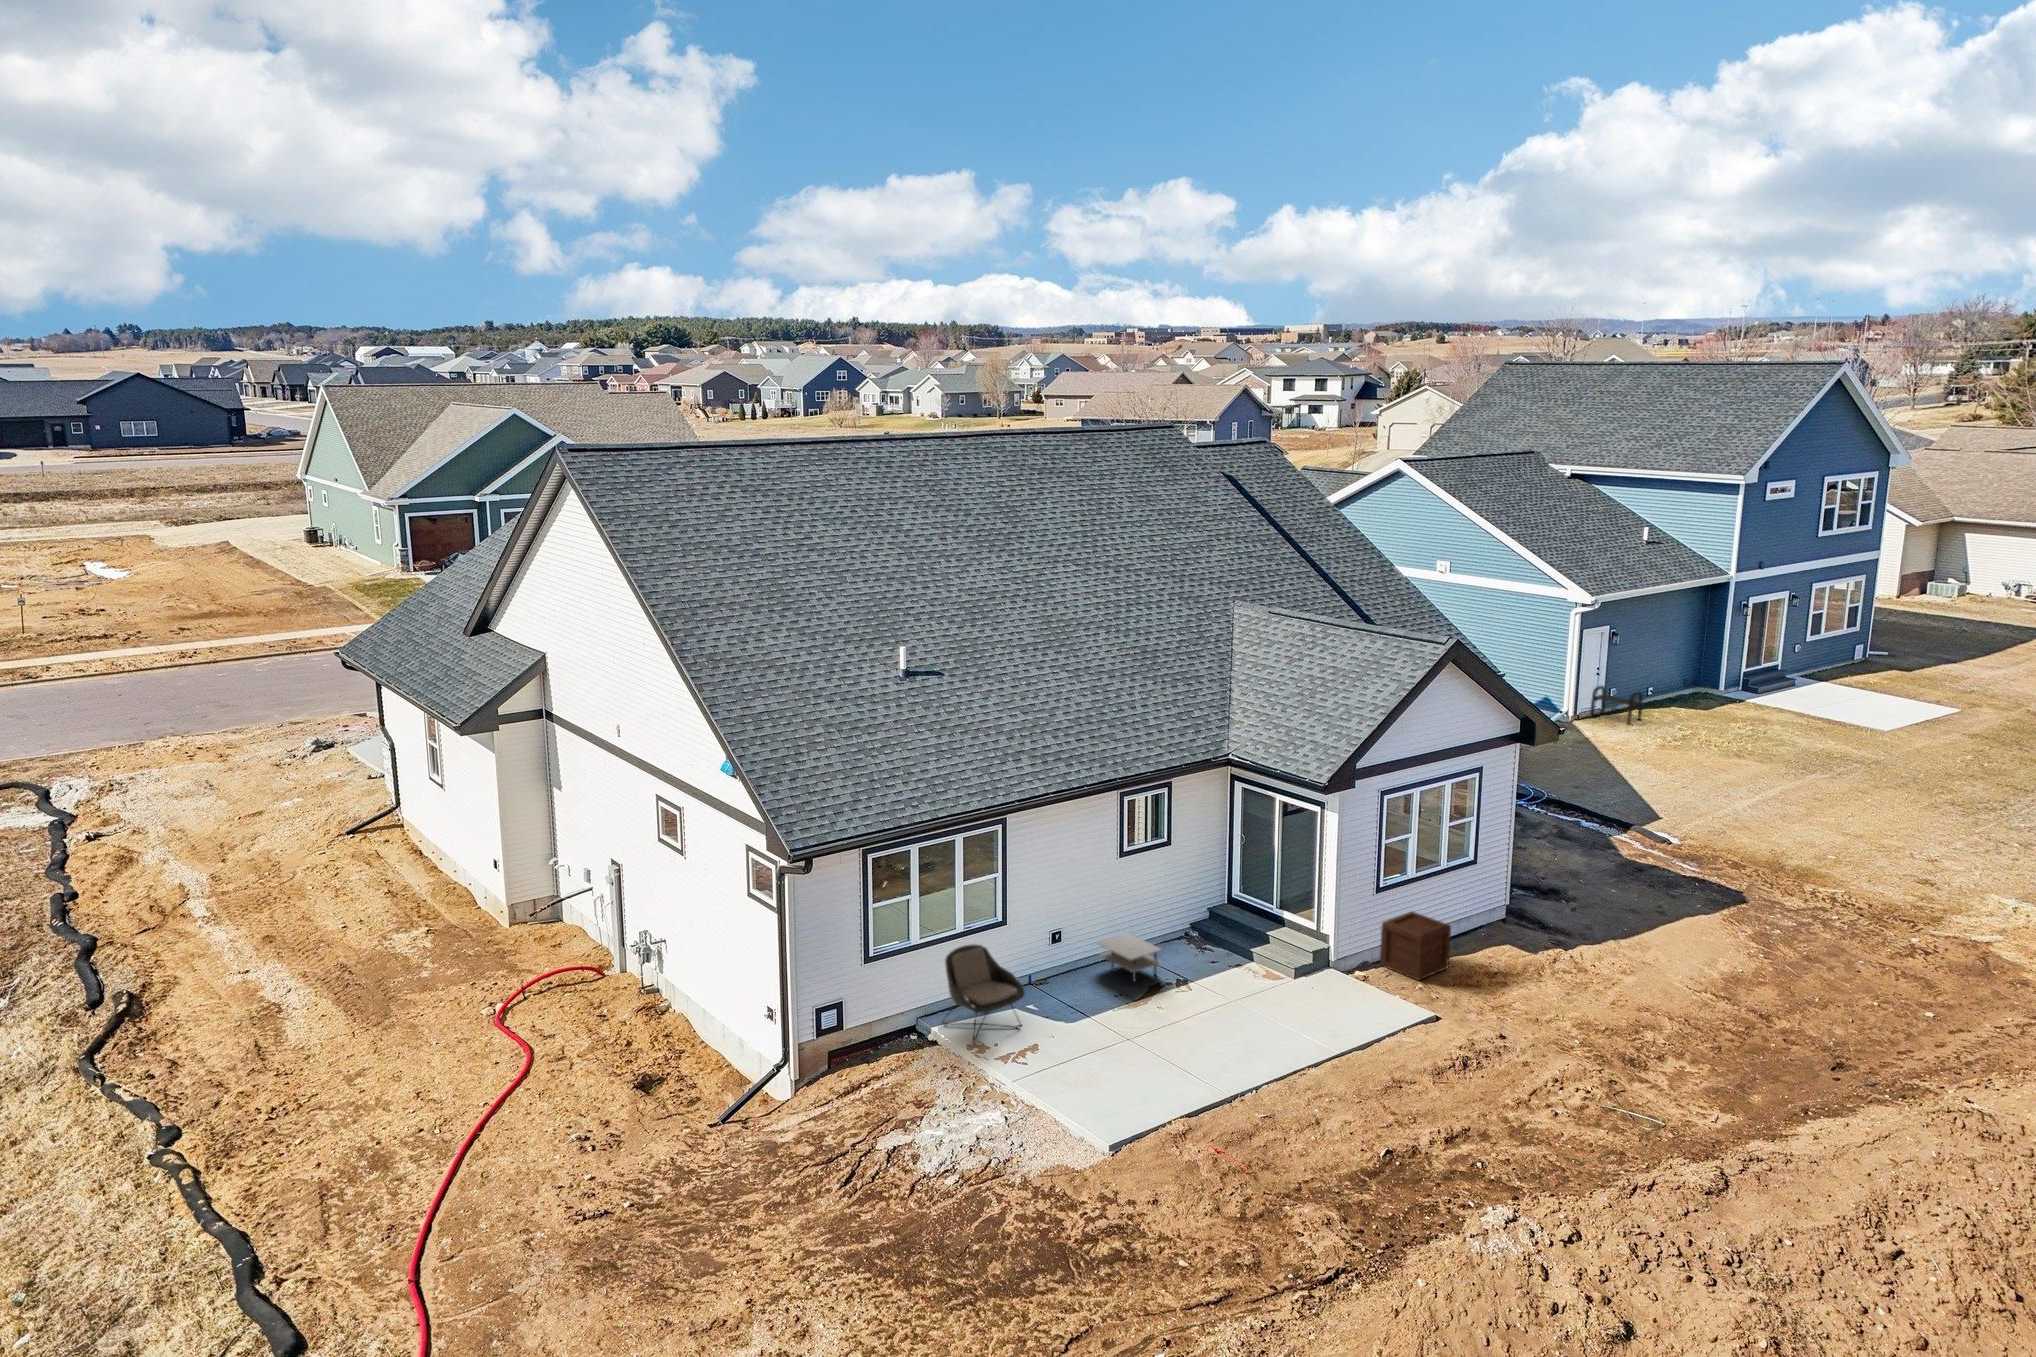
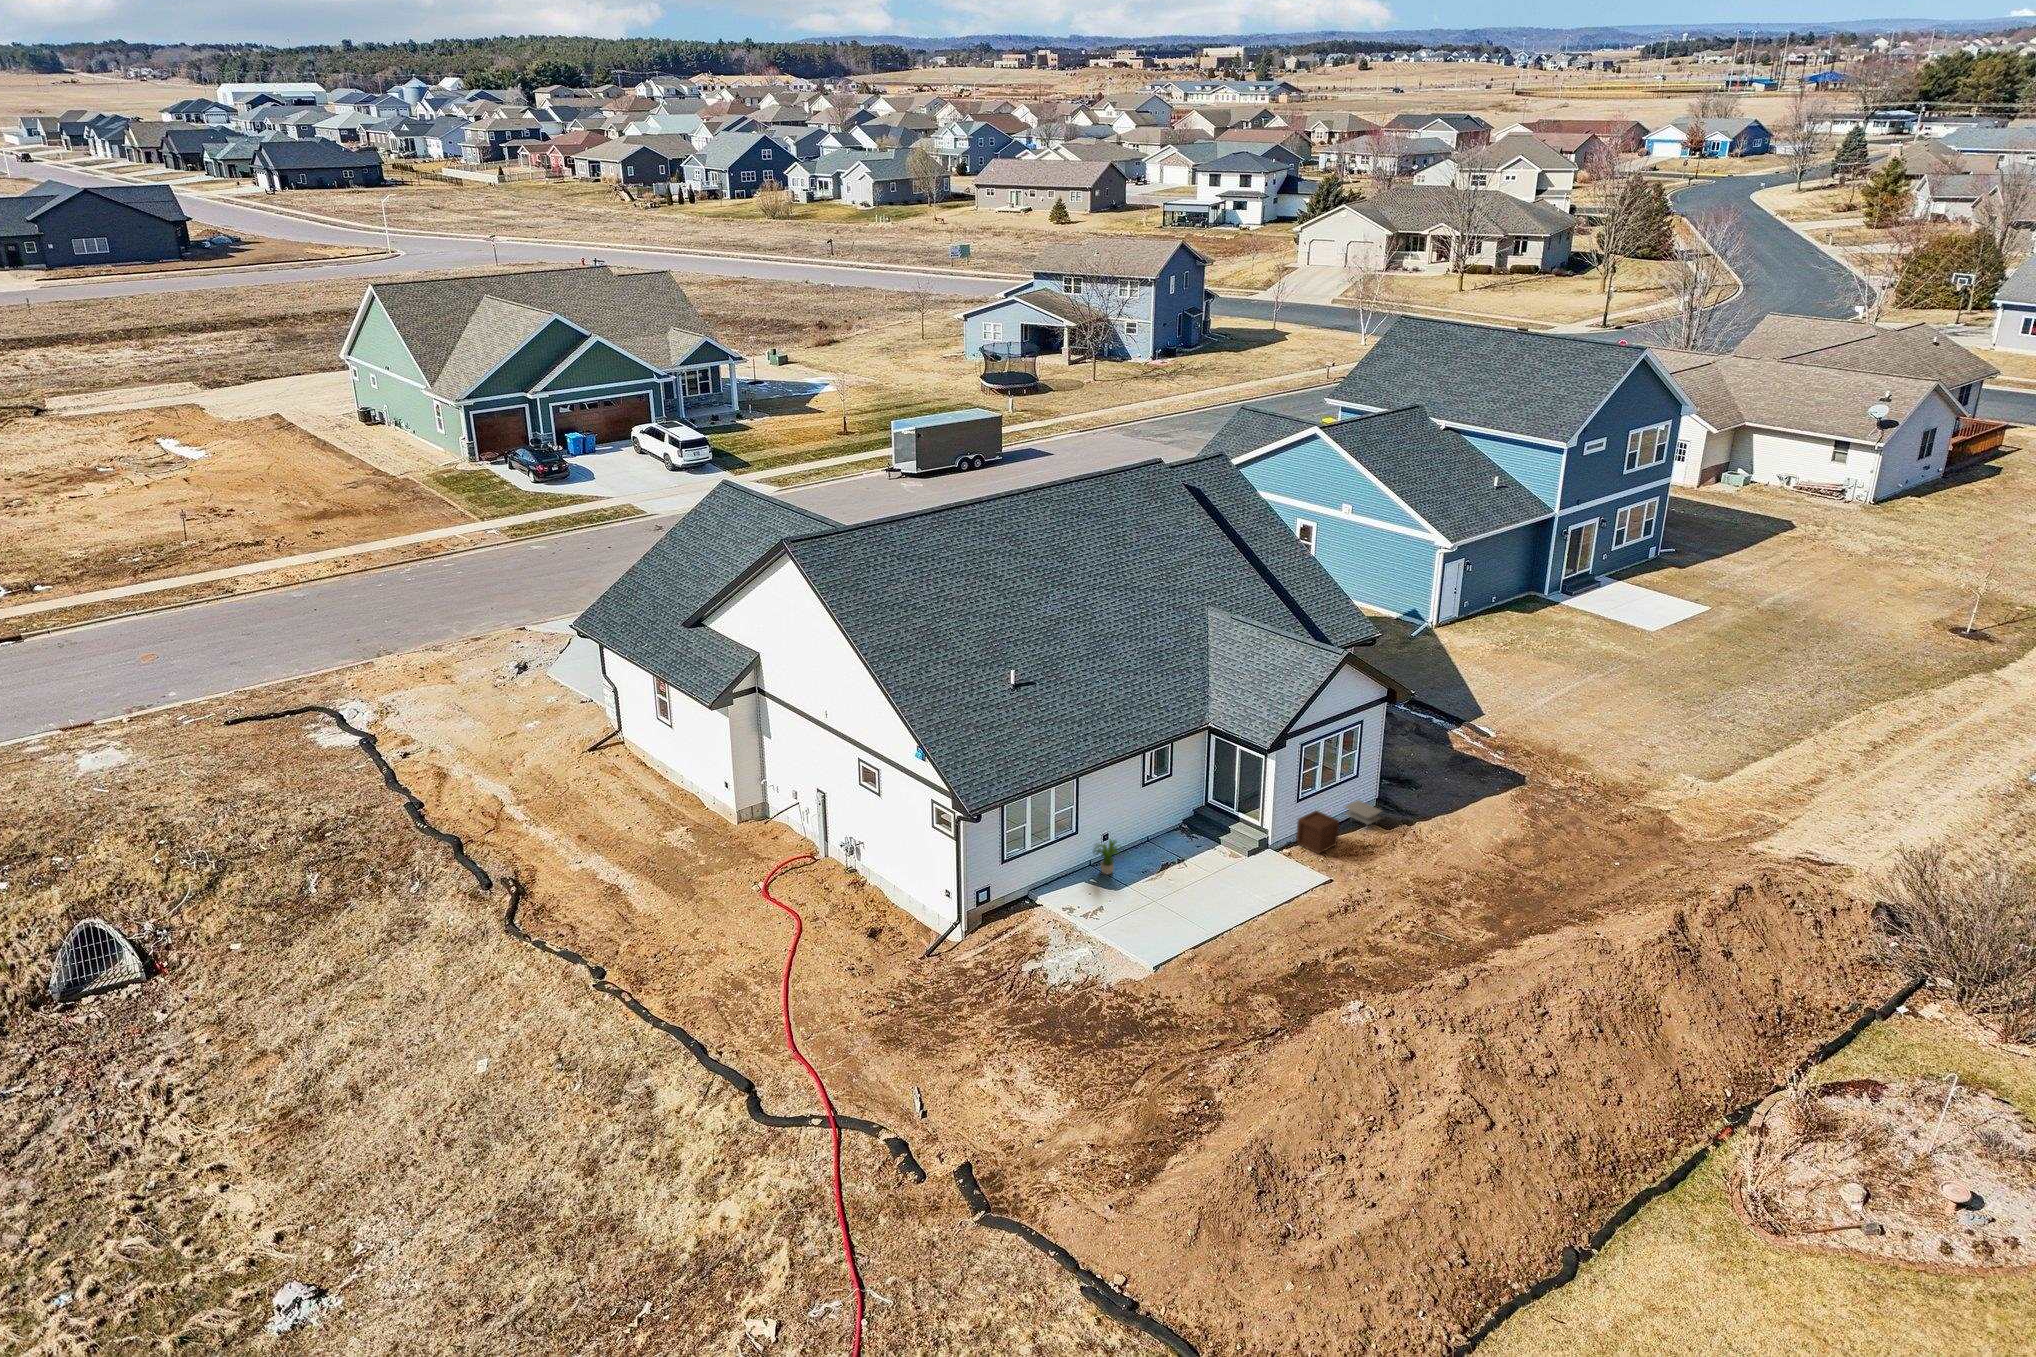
bench: present [1590,686,1643,723] -> none [1446,601,1484,631]
side table: present [1097,933,1161,981] -> present [1343,800,1381,827]
potted plant: none [1034,940,1090,999] -> present [1093,839,1121,874]
lounge chair: present [943,944,1025,1043] -> none [1041,847,1091,906]

